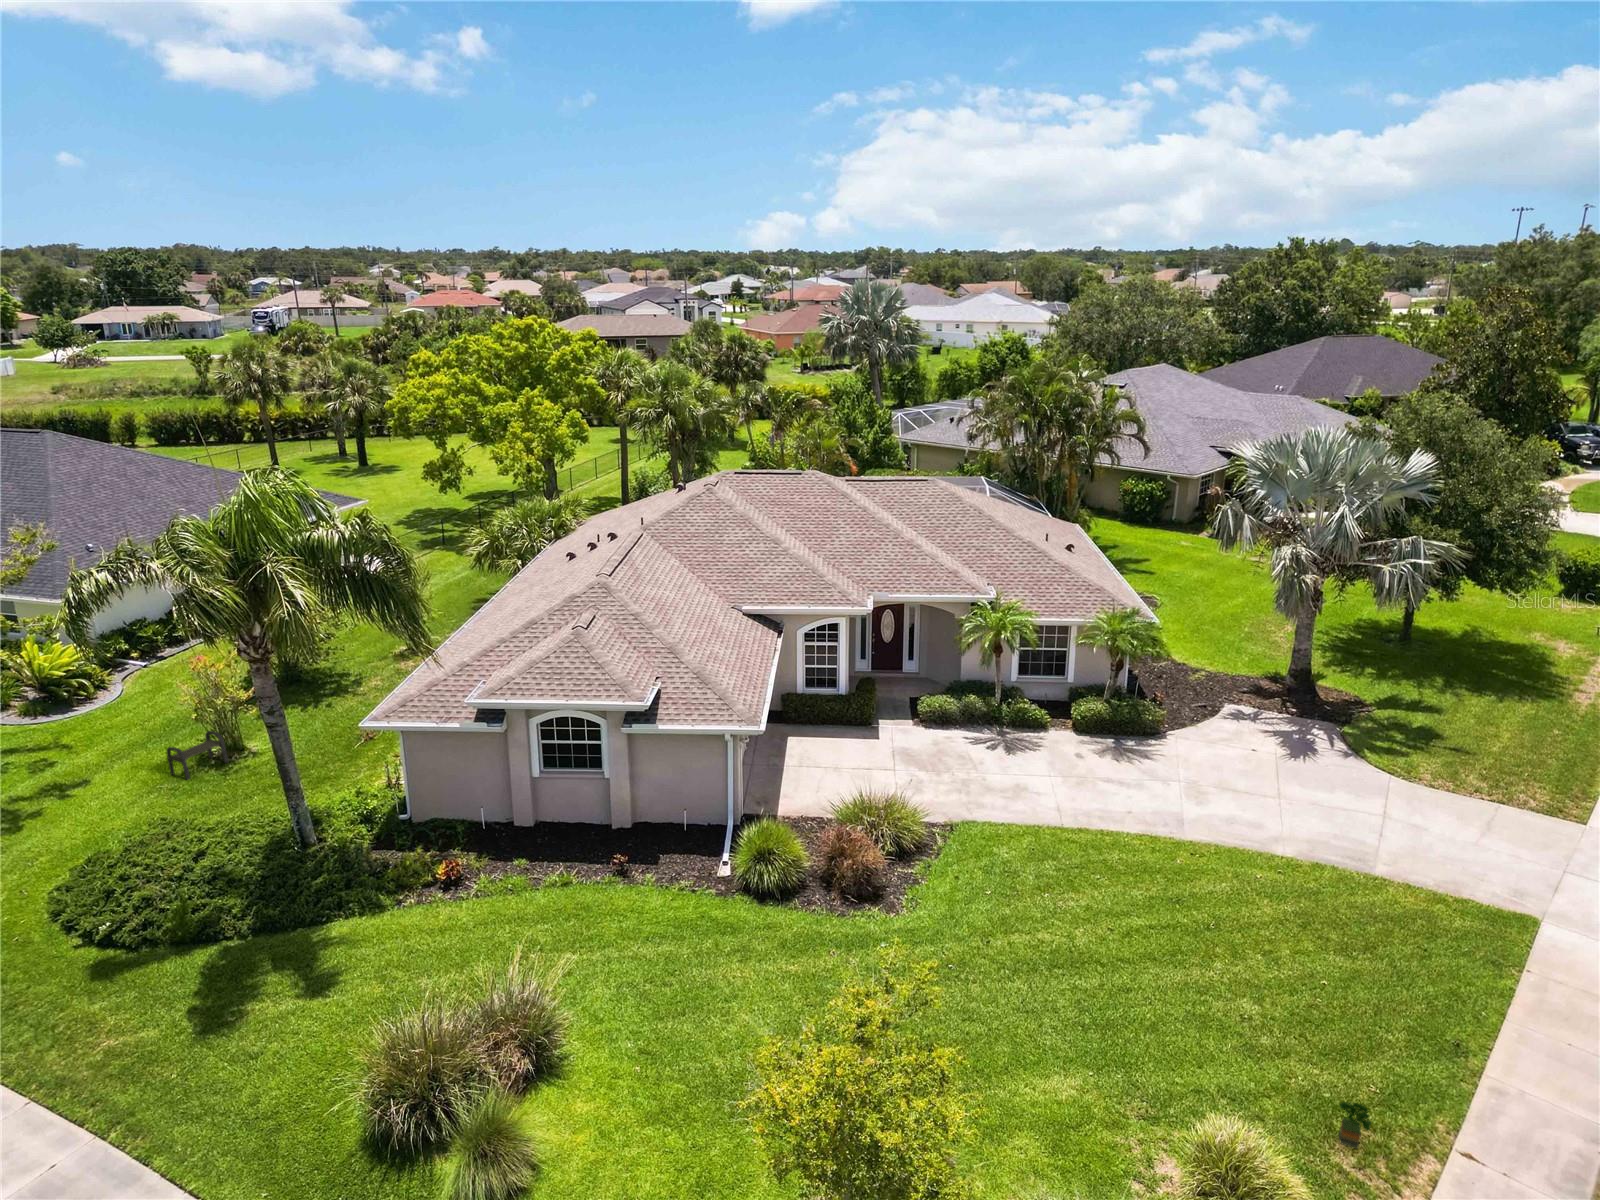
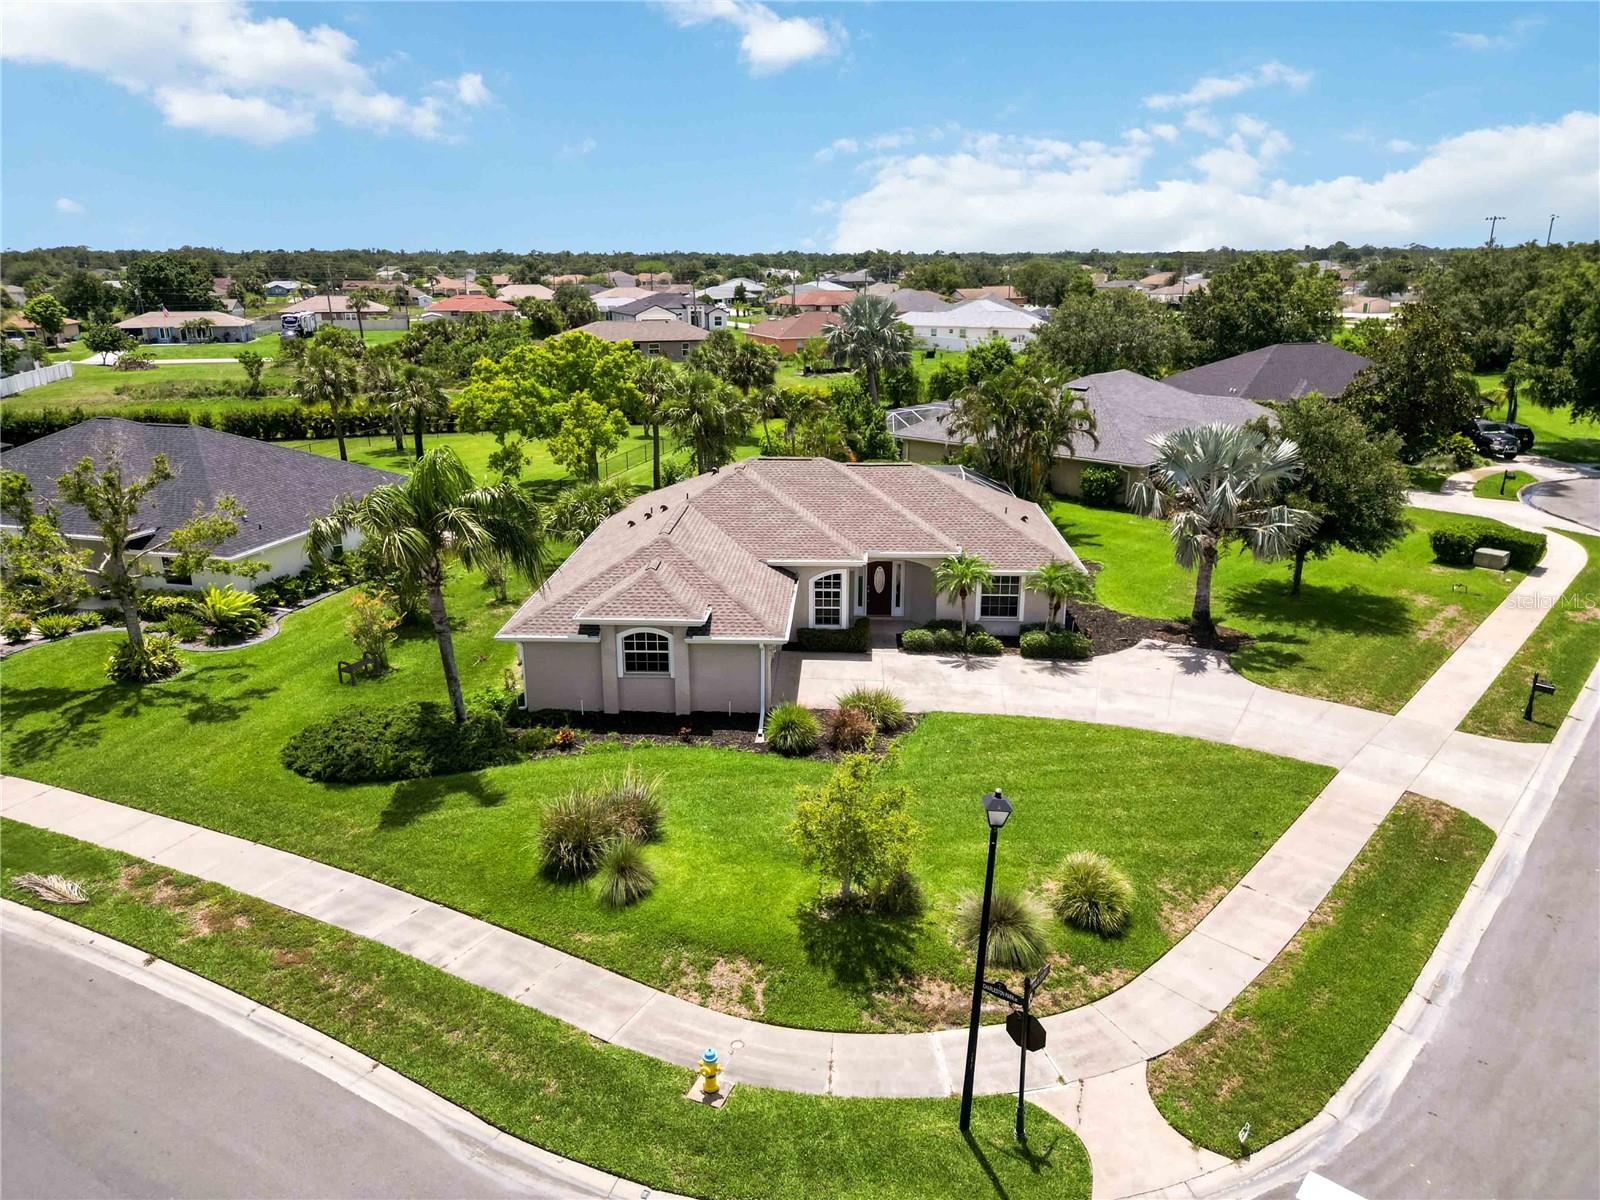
potted tree: present [1339,1102,1371,1149] -> none [1167,856,1187,887]

